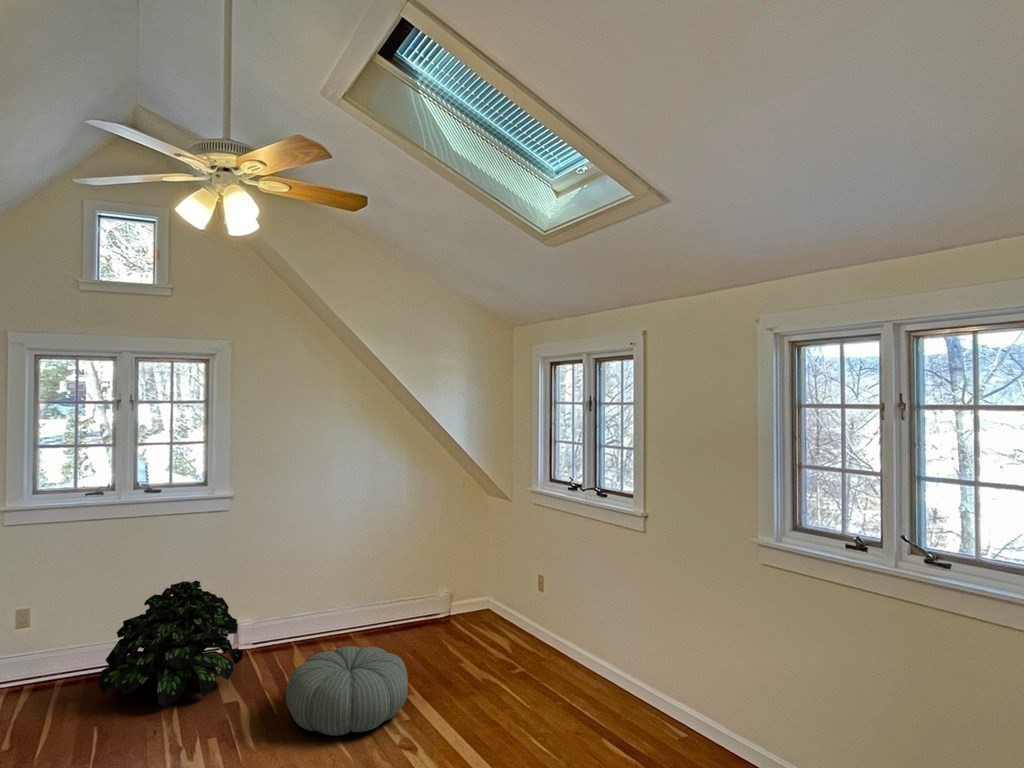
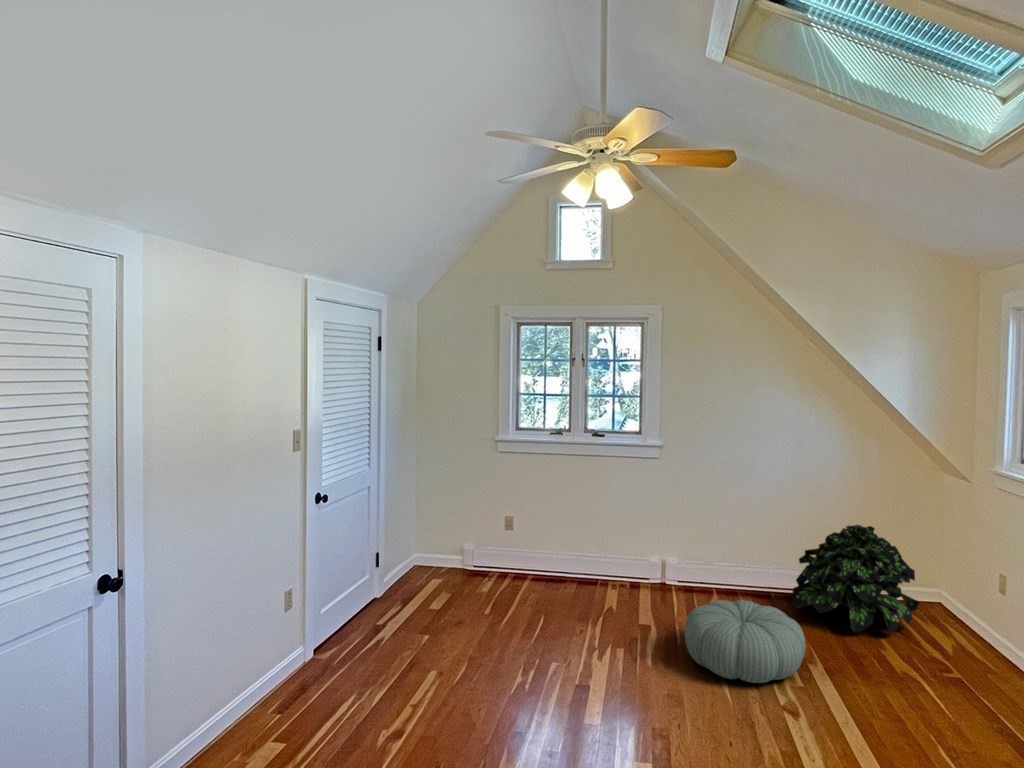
potted plant: present [98,580,243,707] -> present [792,525,919,634]

